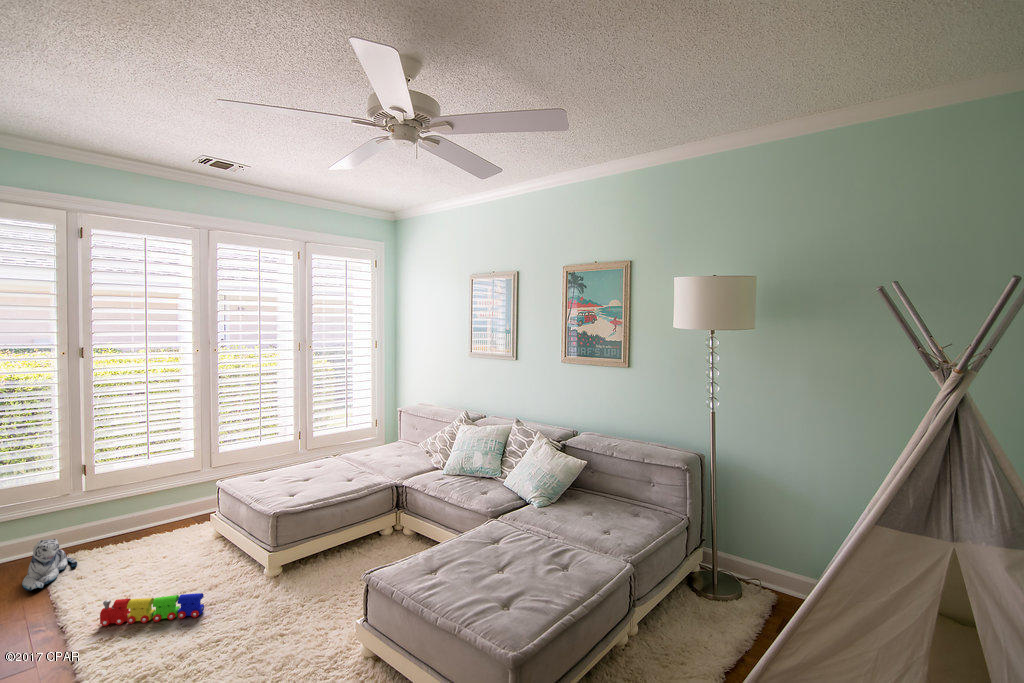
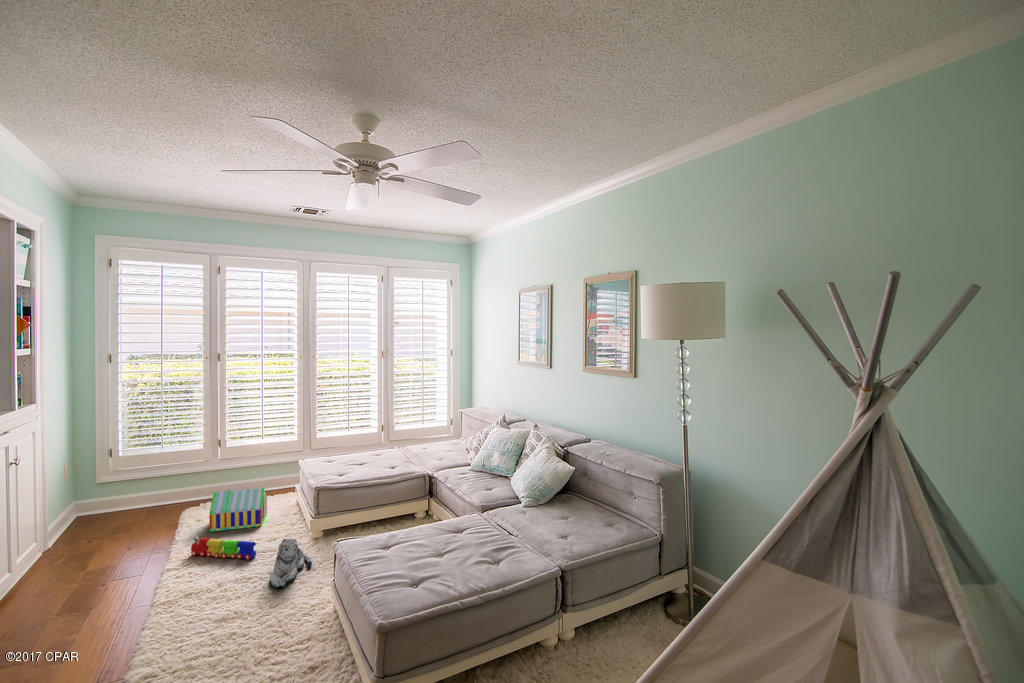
toy house: none [107,522,183,590] -> present [209,488,267,532]
plush toy: present [22,539,77,591] -> present [270,539,312,588]

